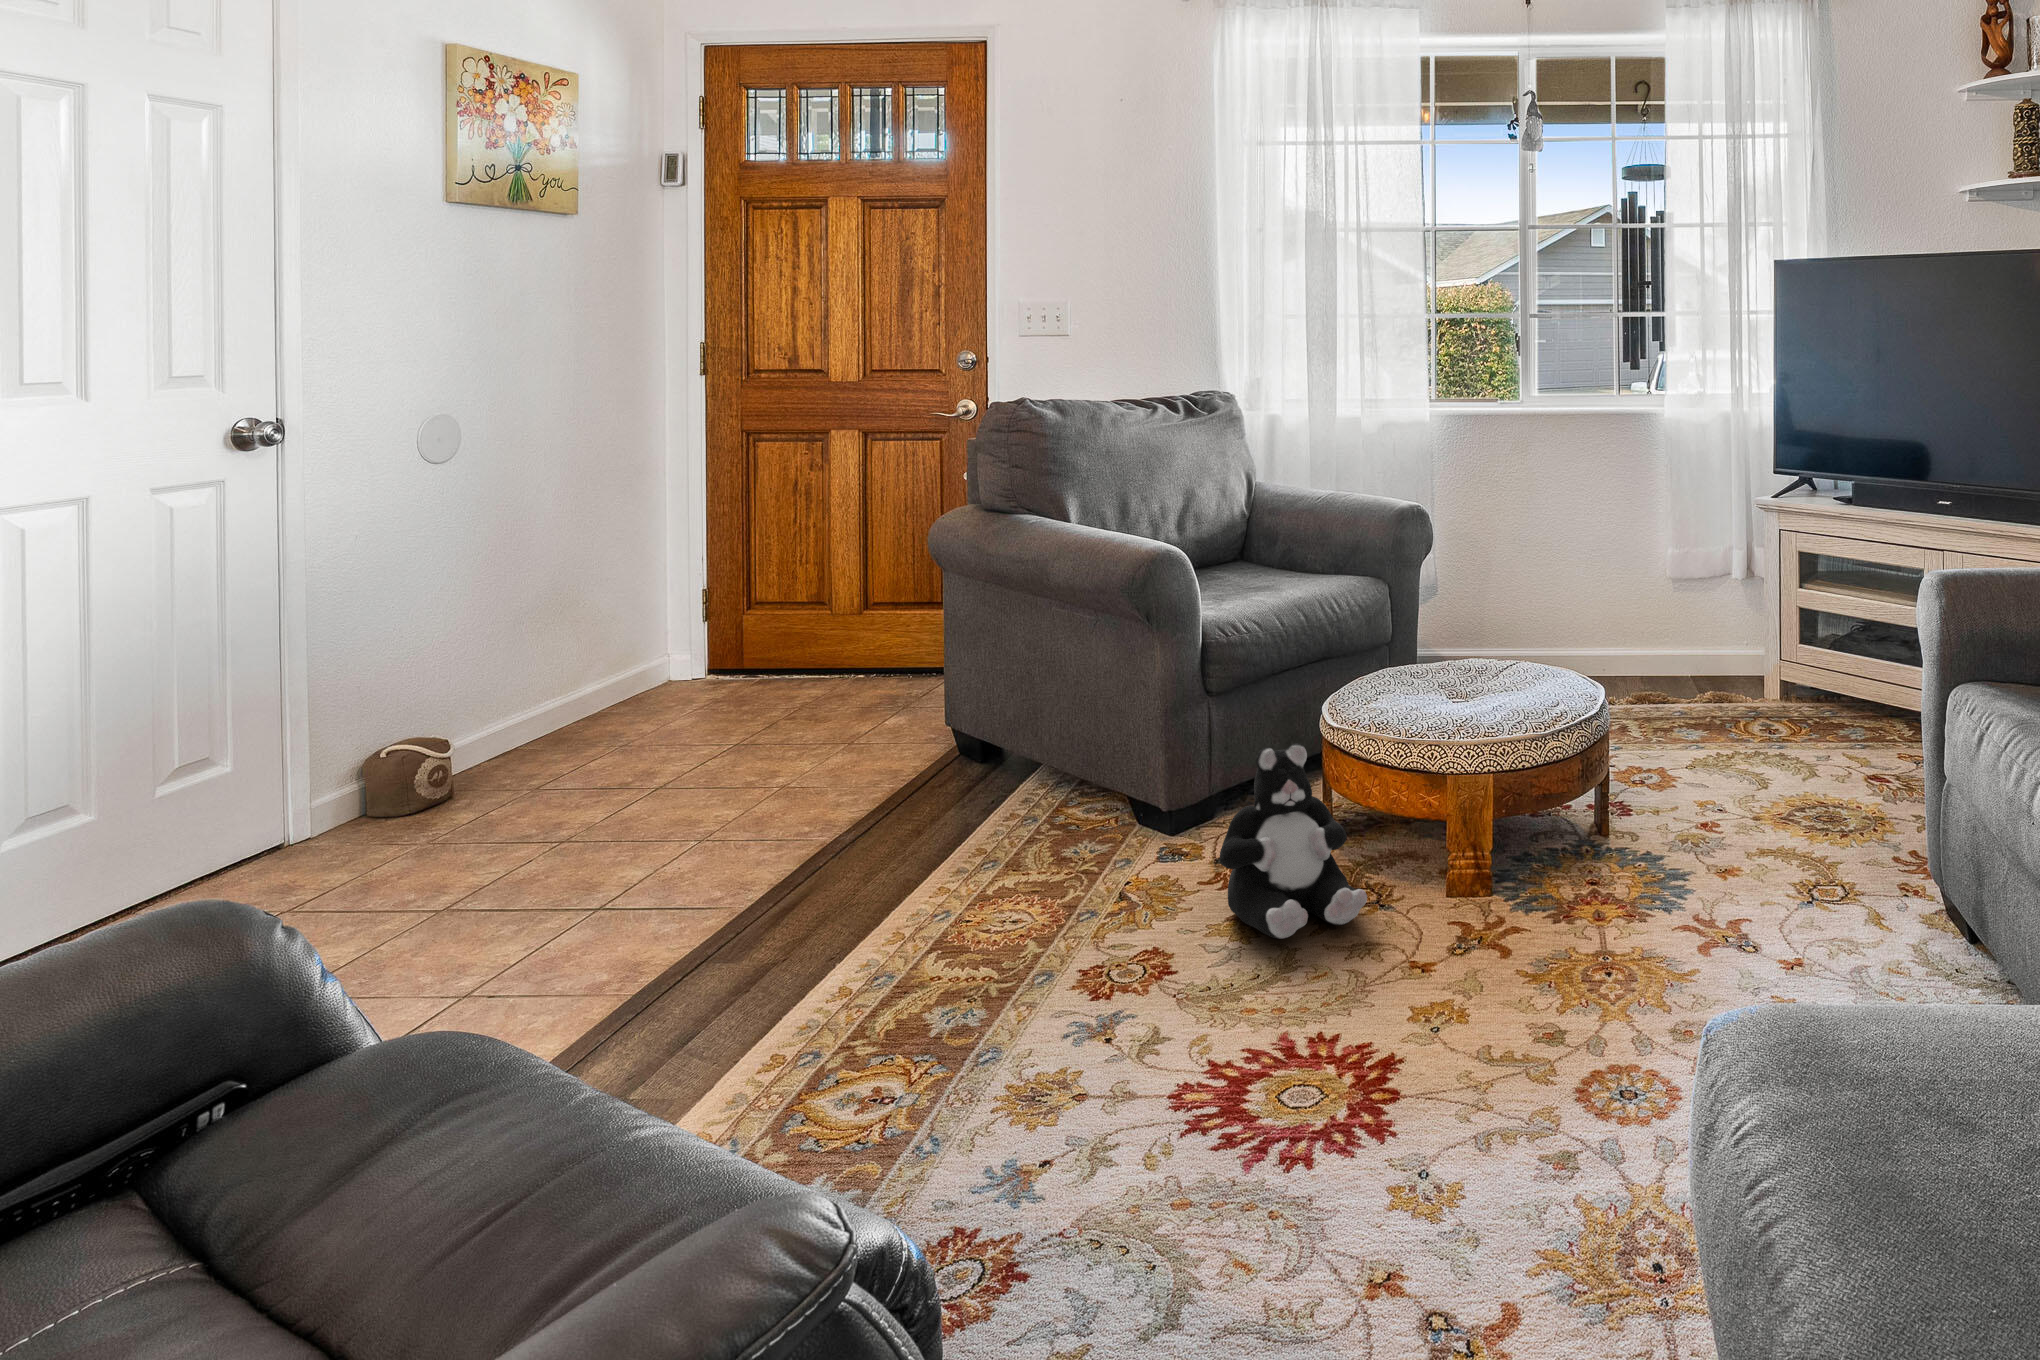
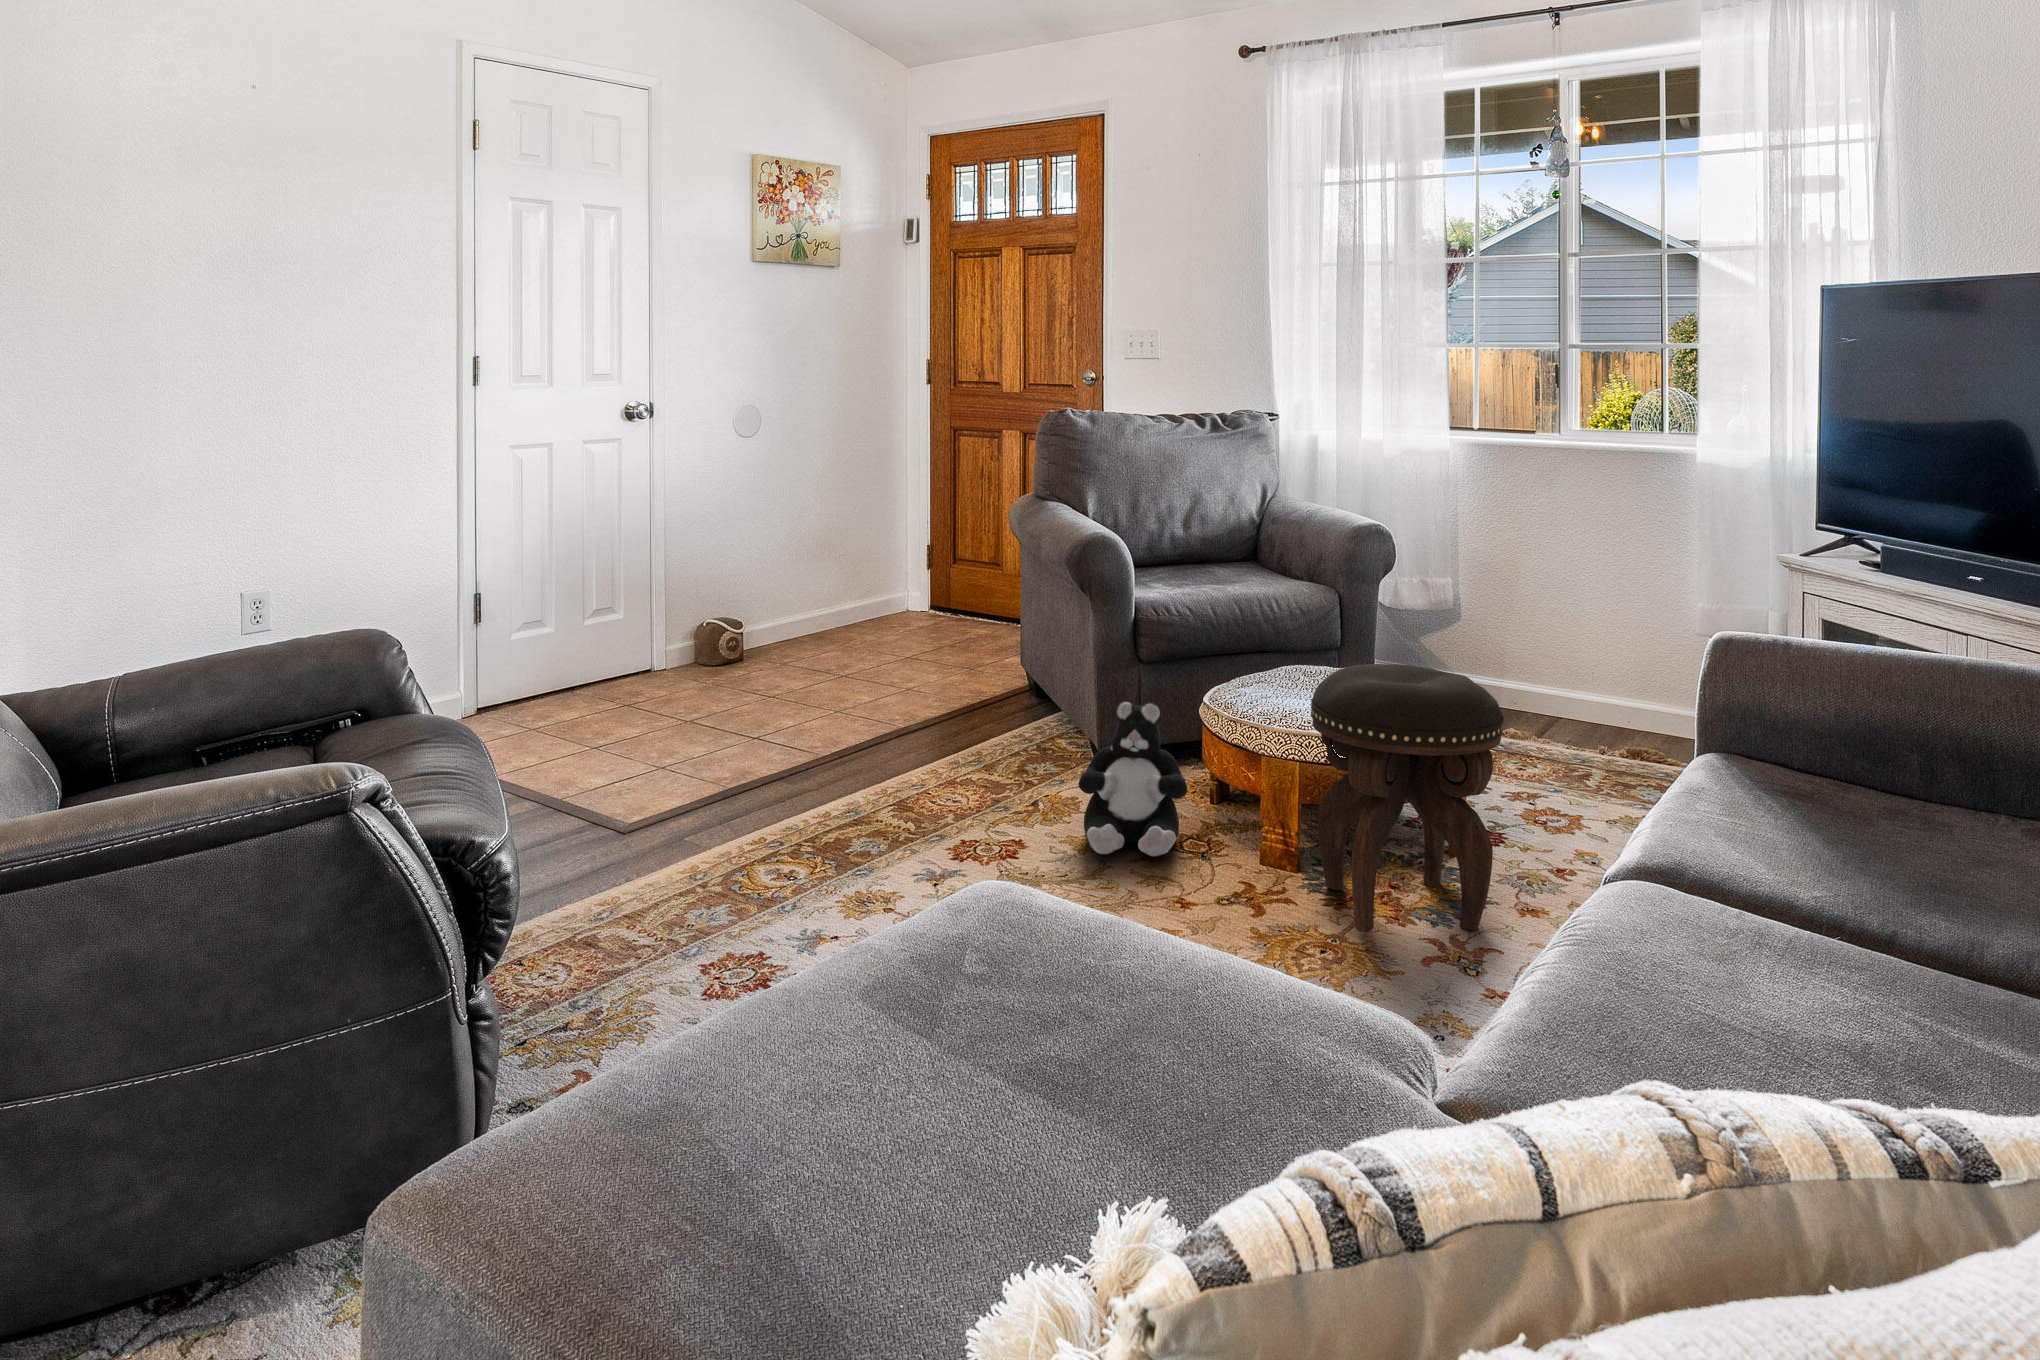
footstool: none [1526,655,1726,948] -> present [1311,664,1504,932]

